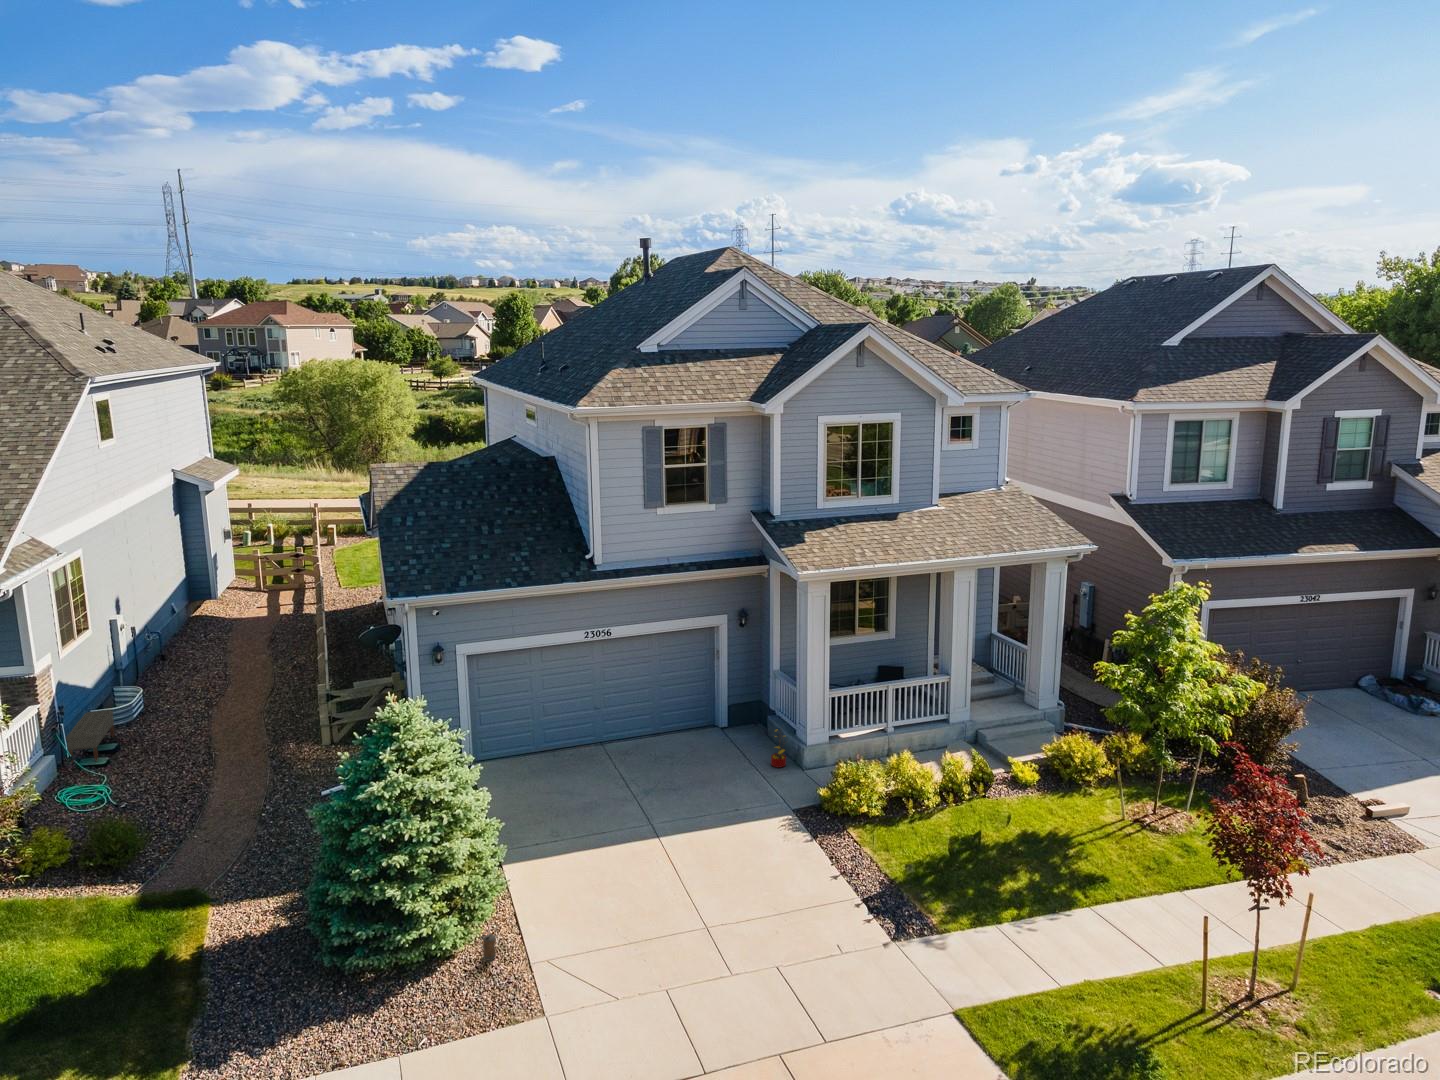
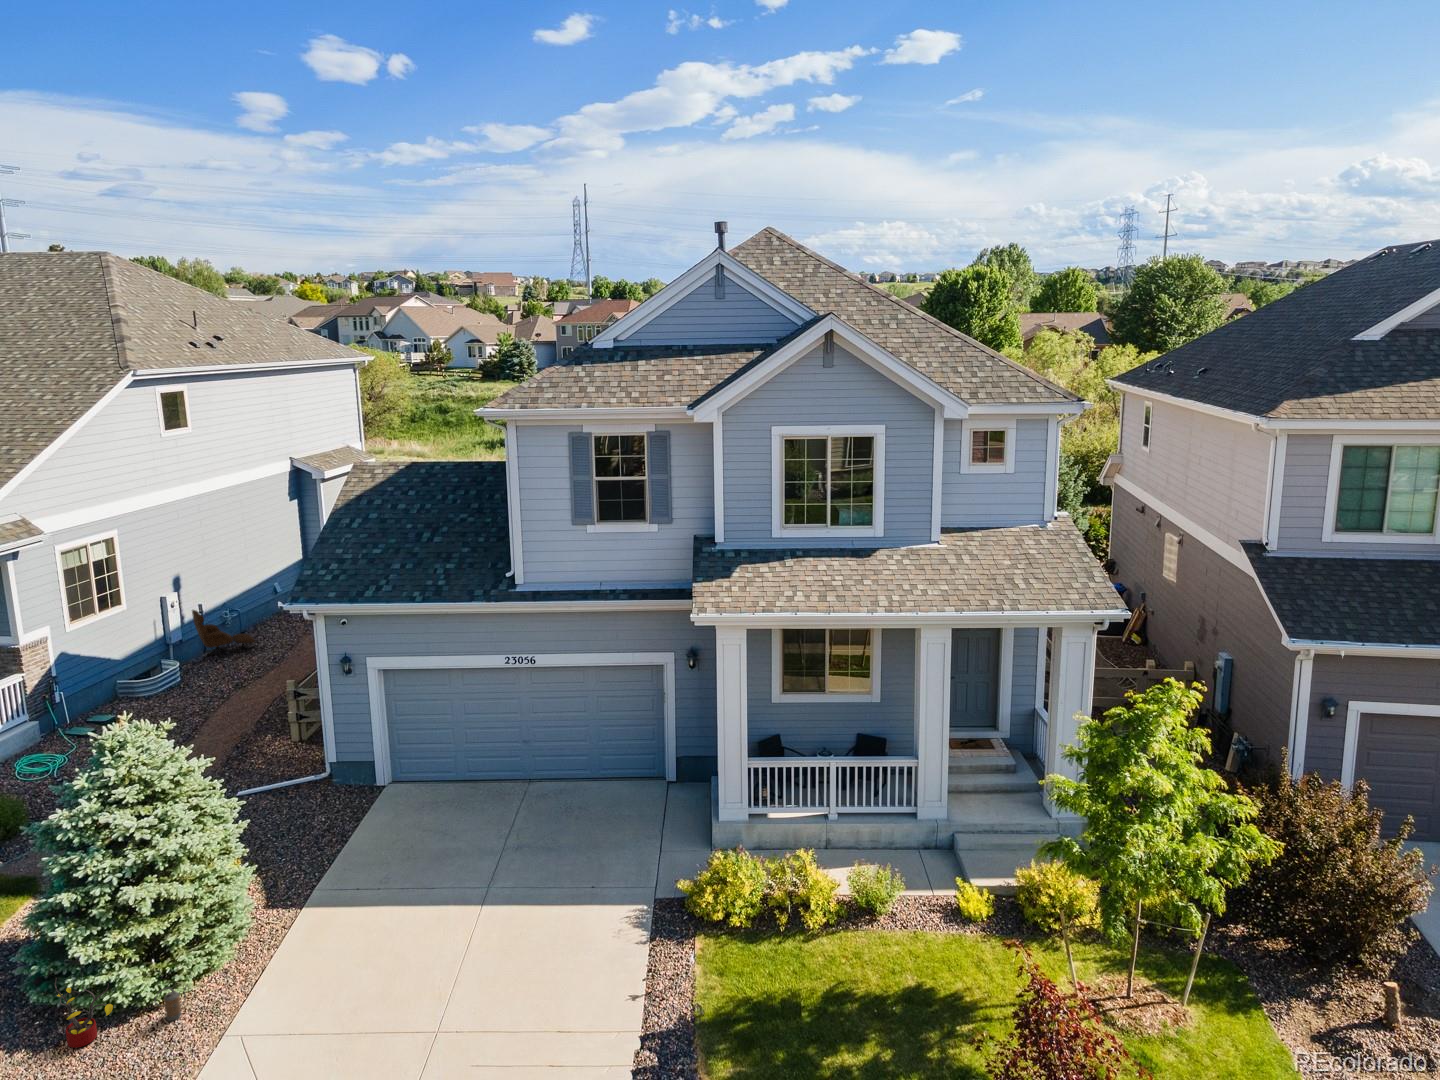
lounge chair: none [128,633,198,684] -> present [192,610,255,658]
bench: present [66,710,114,763] -> none [62,682,127,730]
decorative plant: present [771,729,786,767] -> present [54,978,113,1048]

